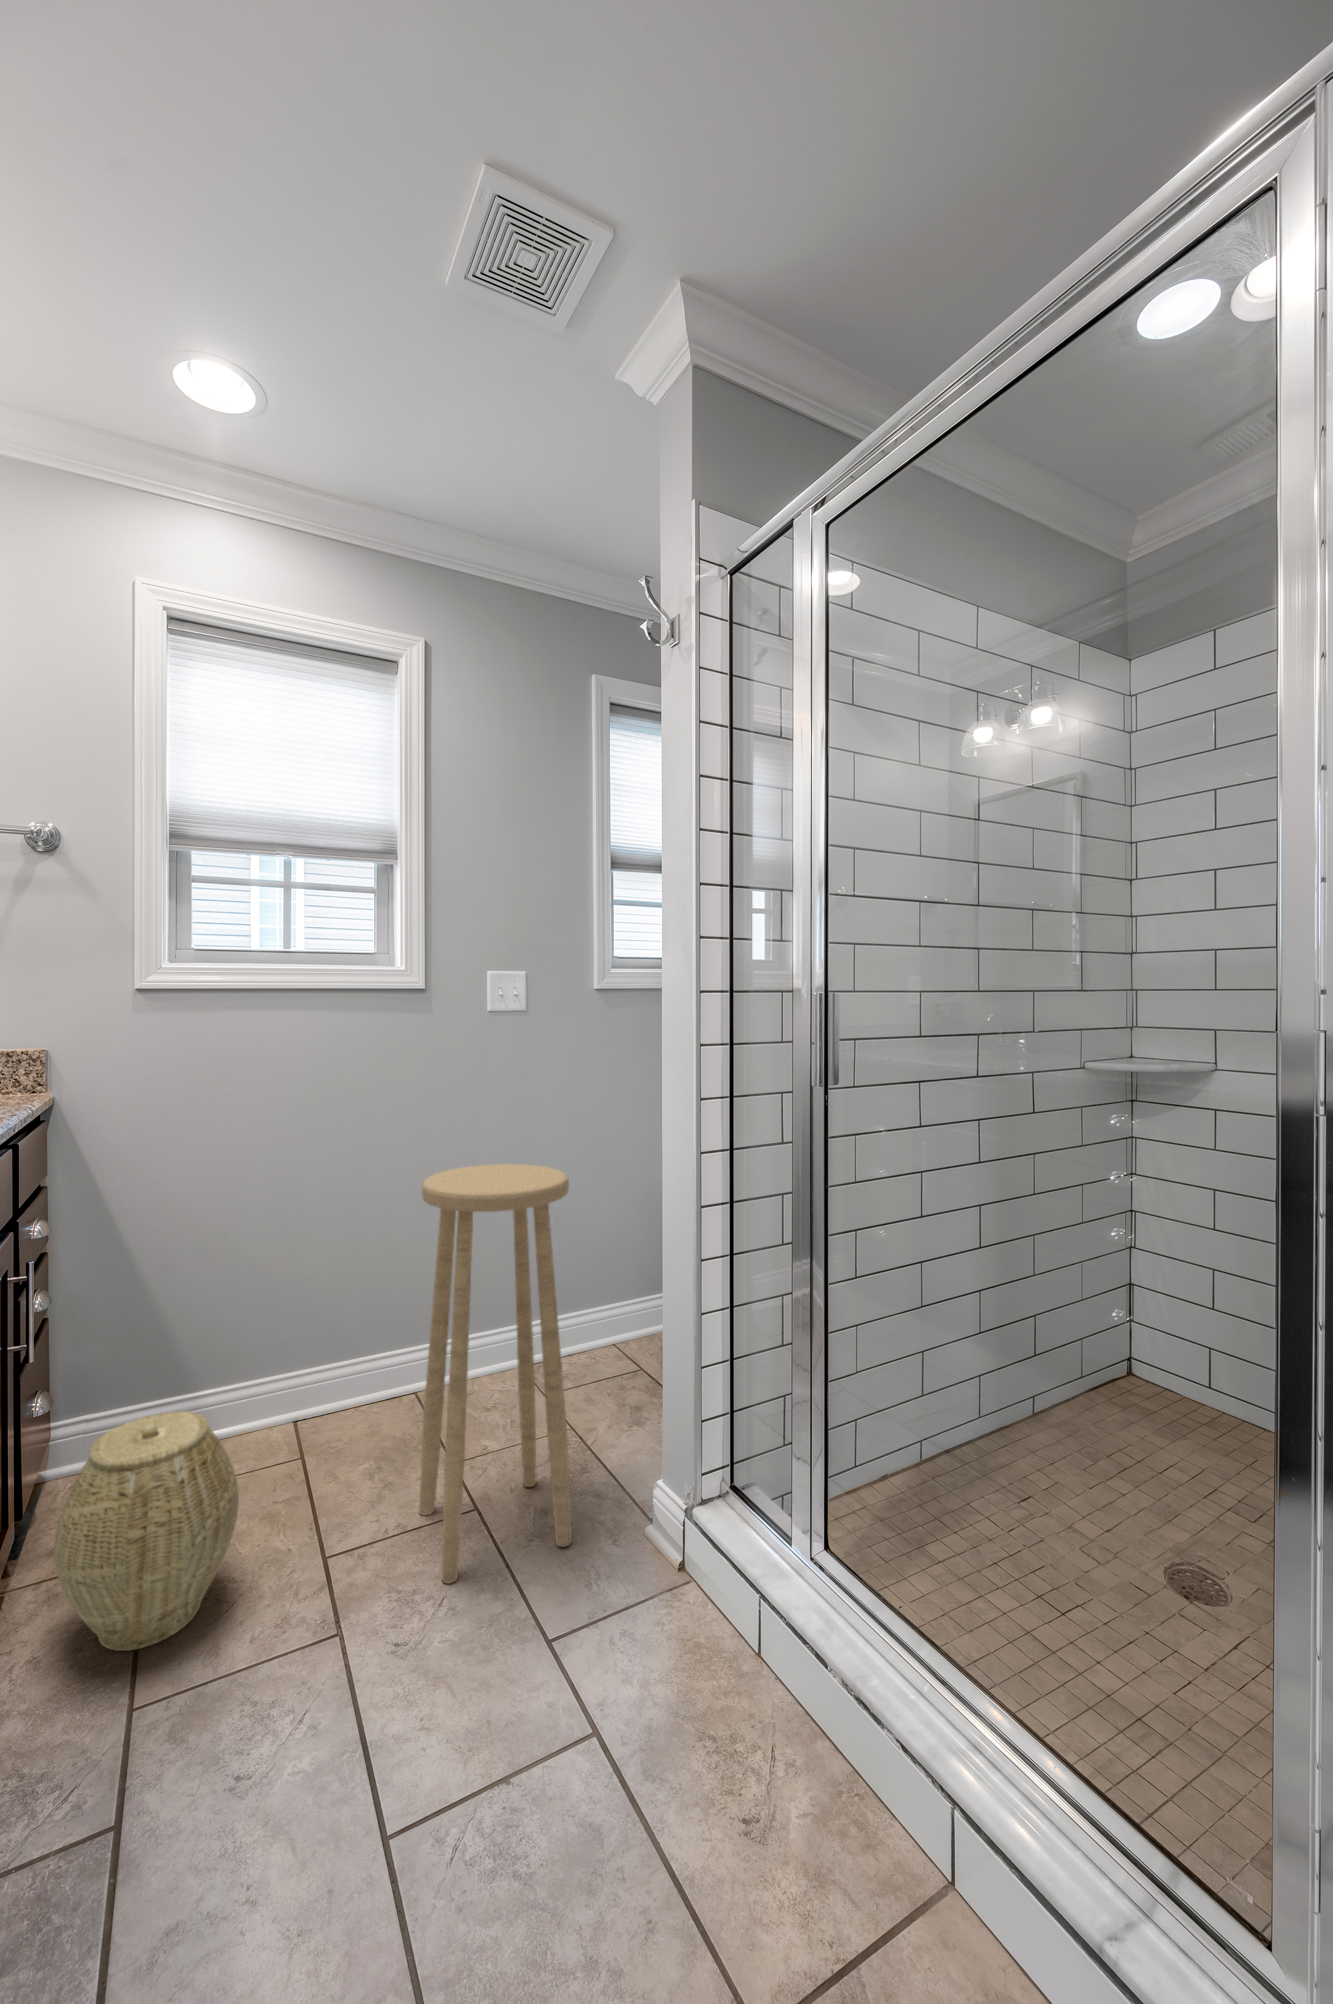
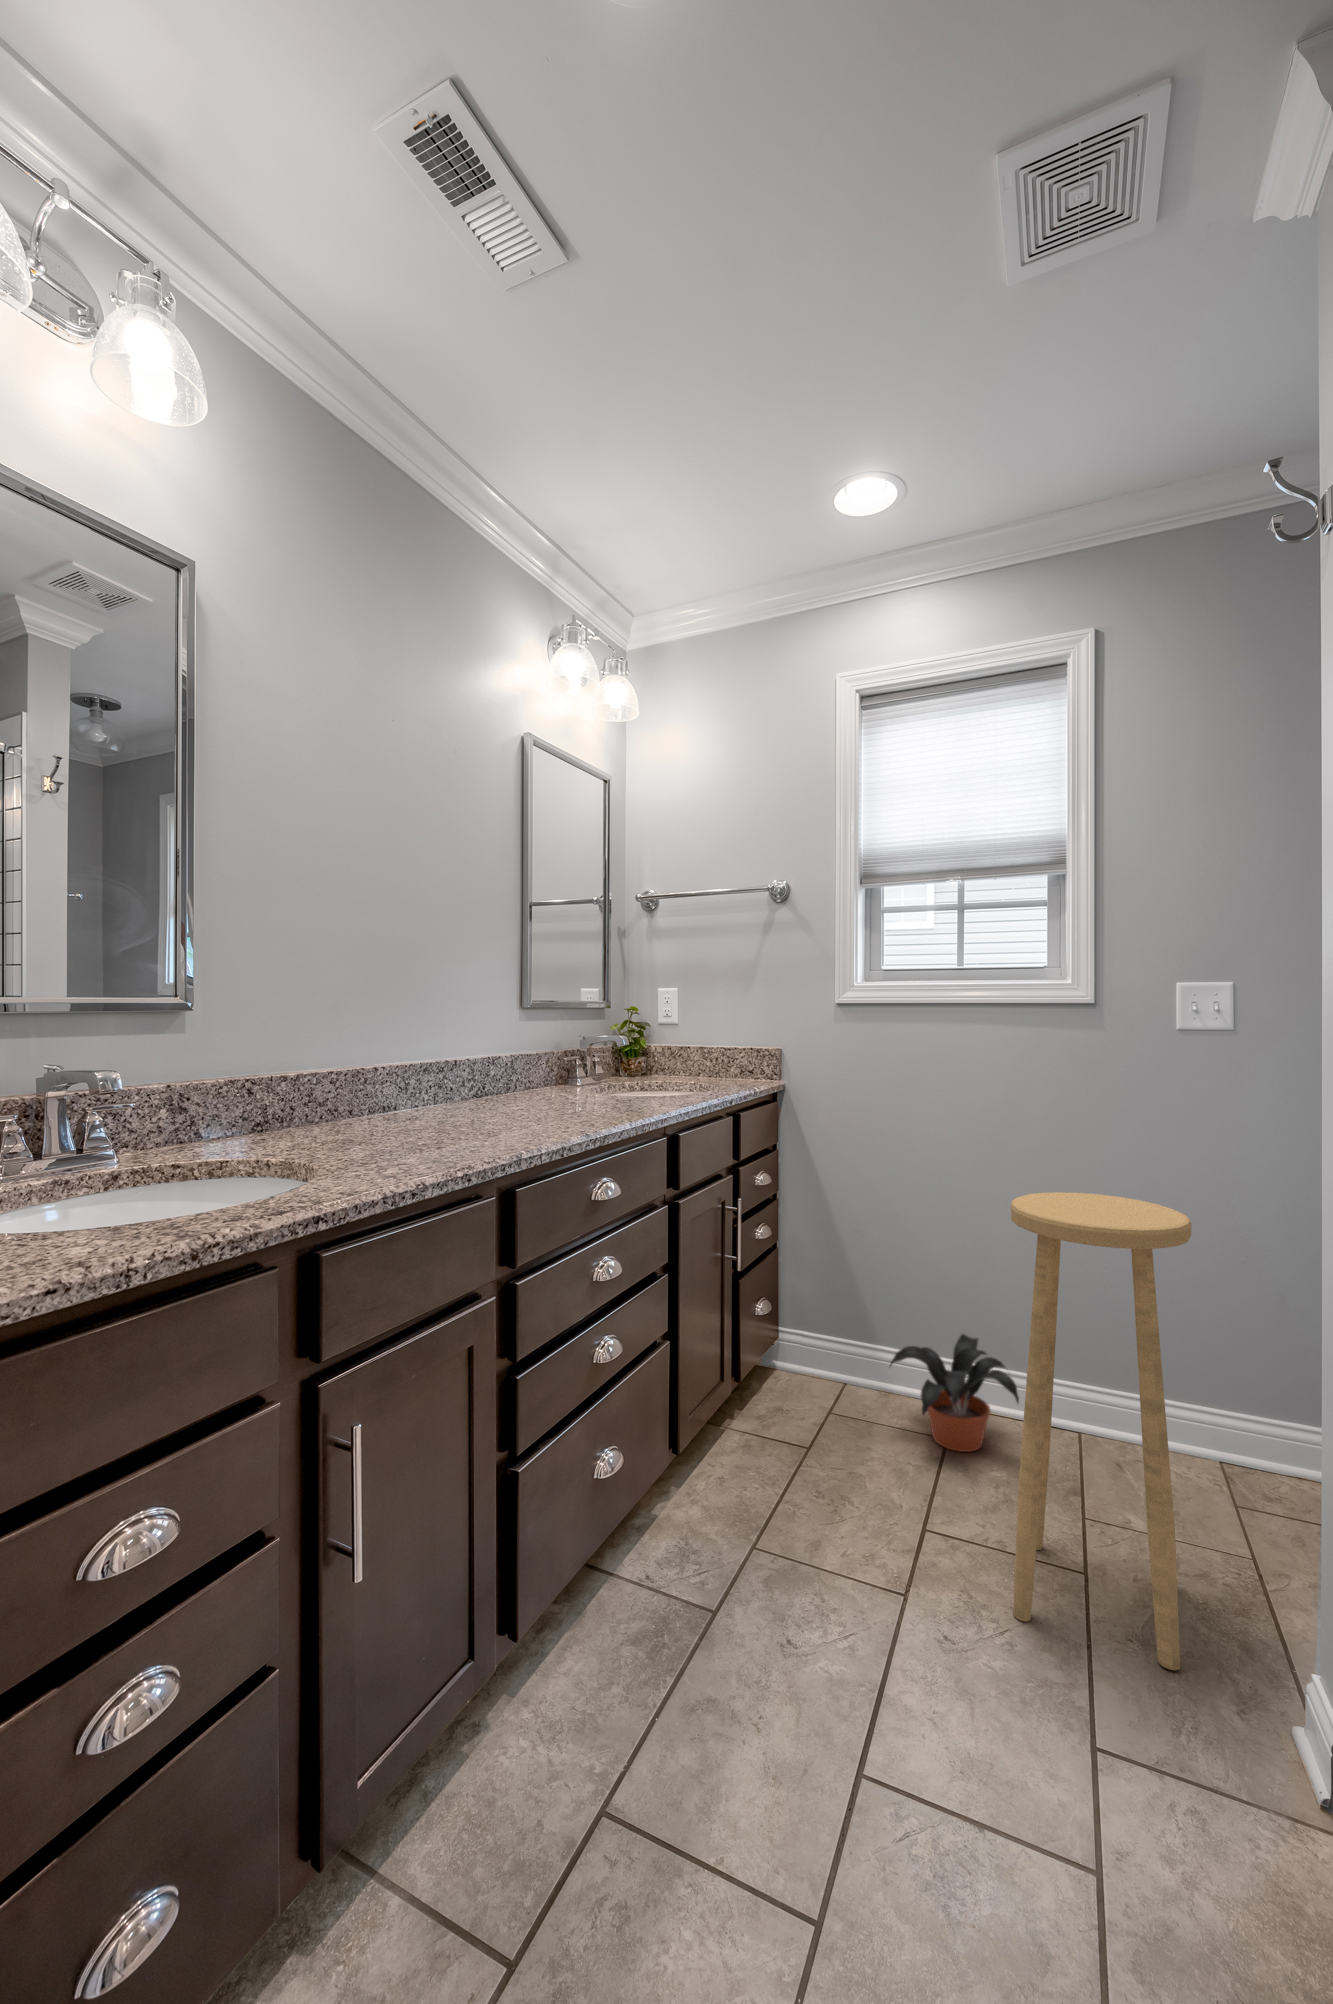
potted plant: none [233,1337,378,1466] -> present [890,1334,1019,1452]
woven basket: present [54,1411,239,1651] -> none [729,1339,853,1518]

